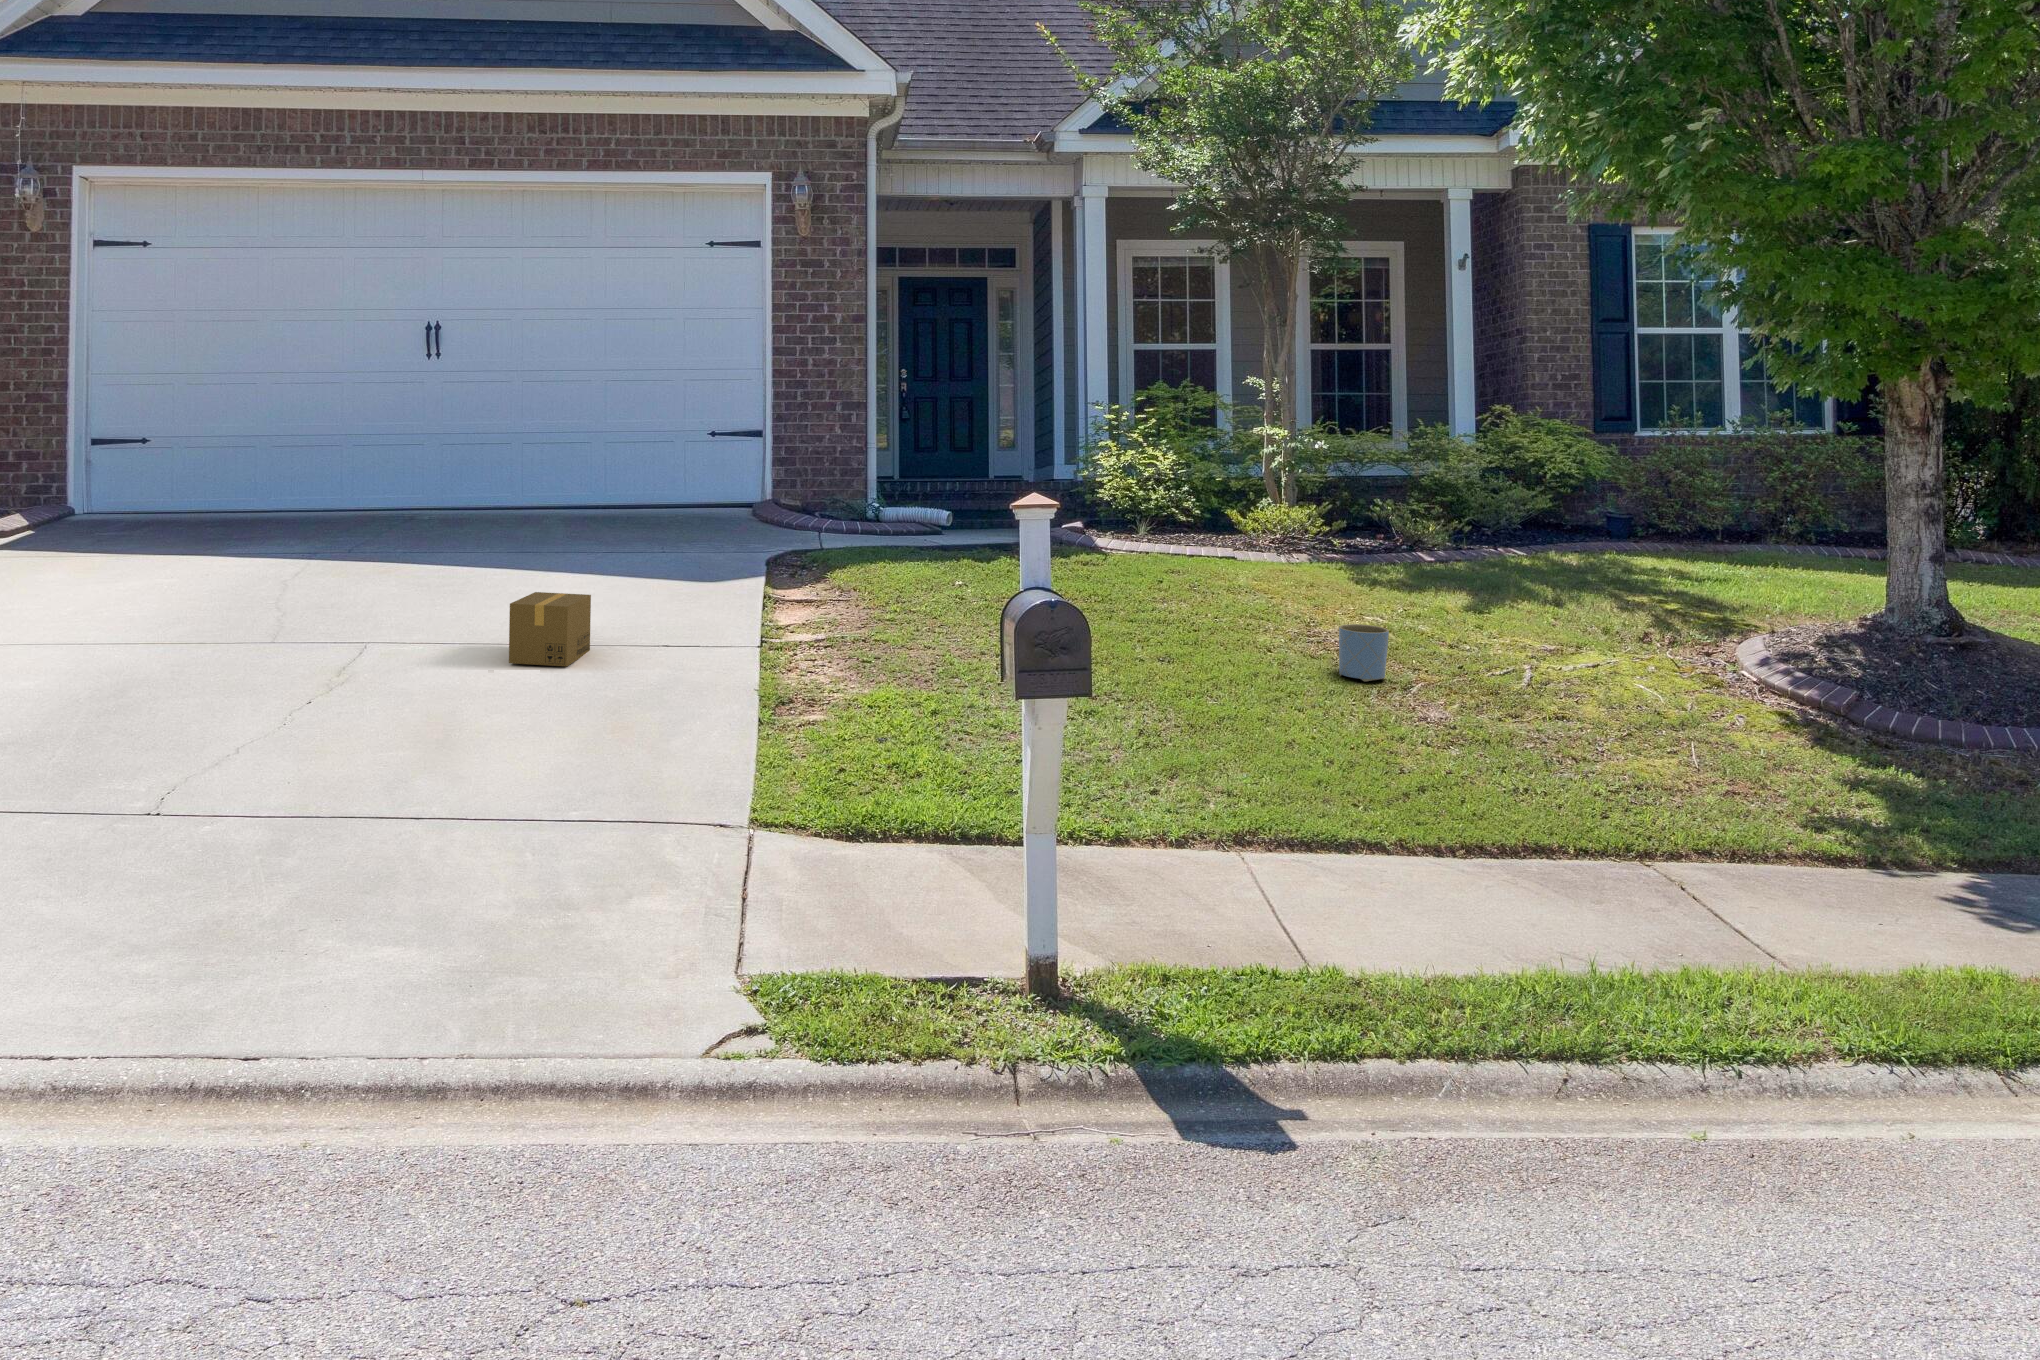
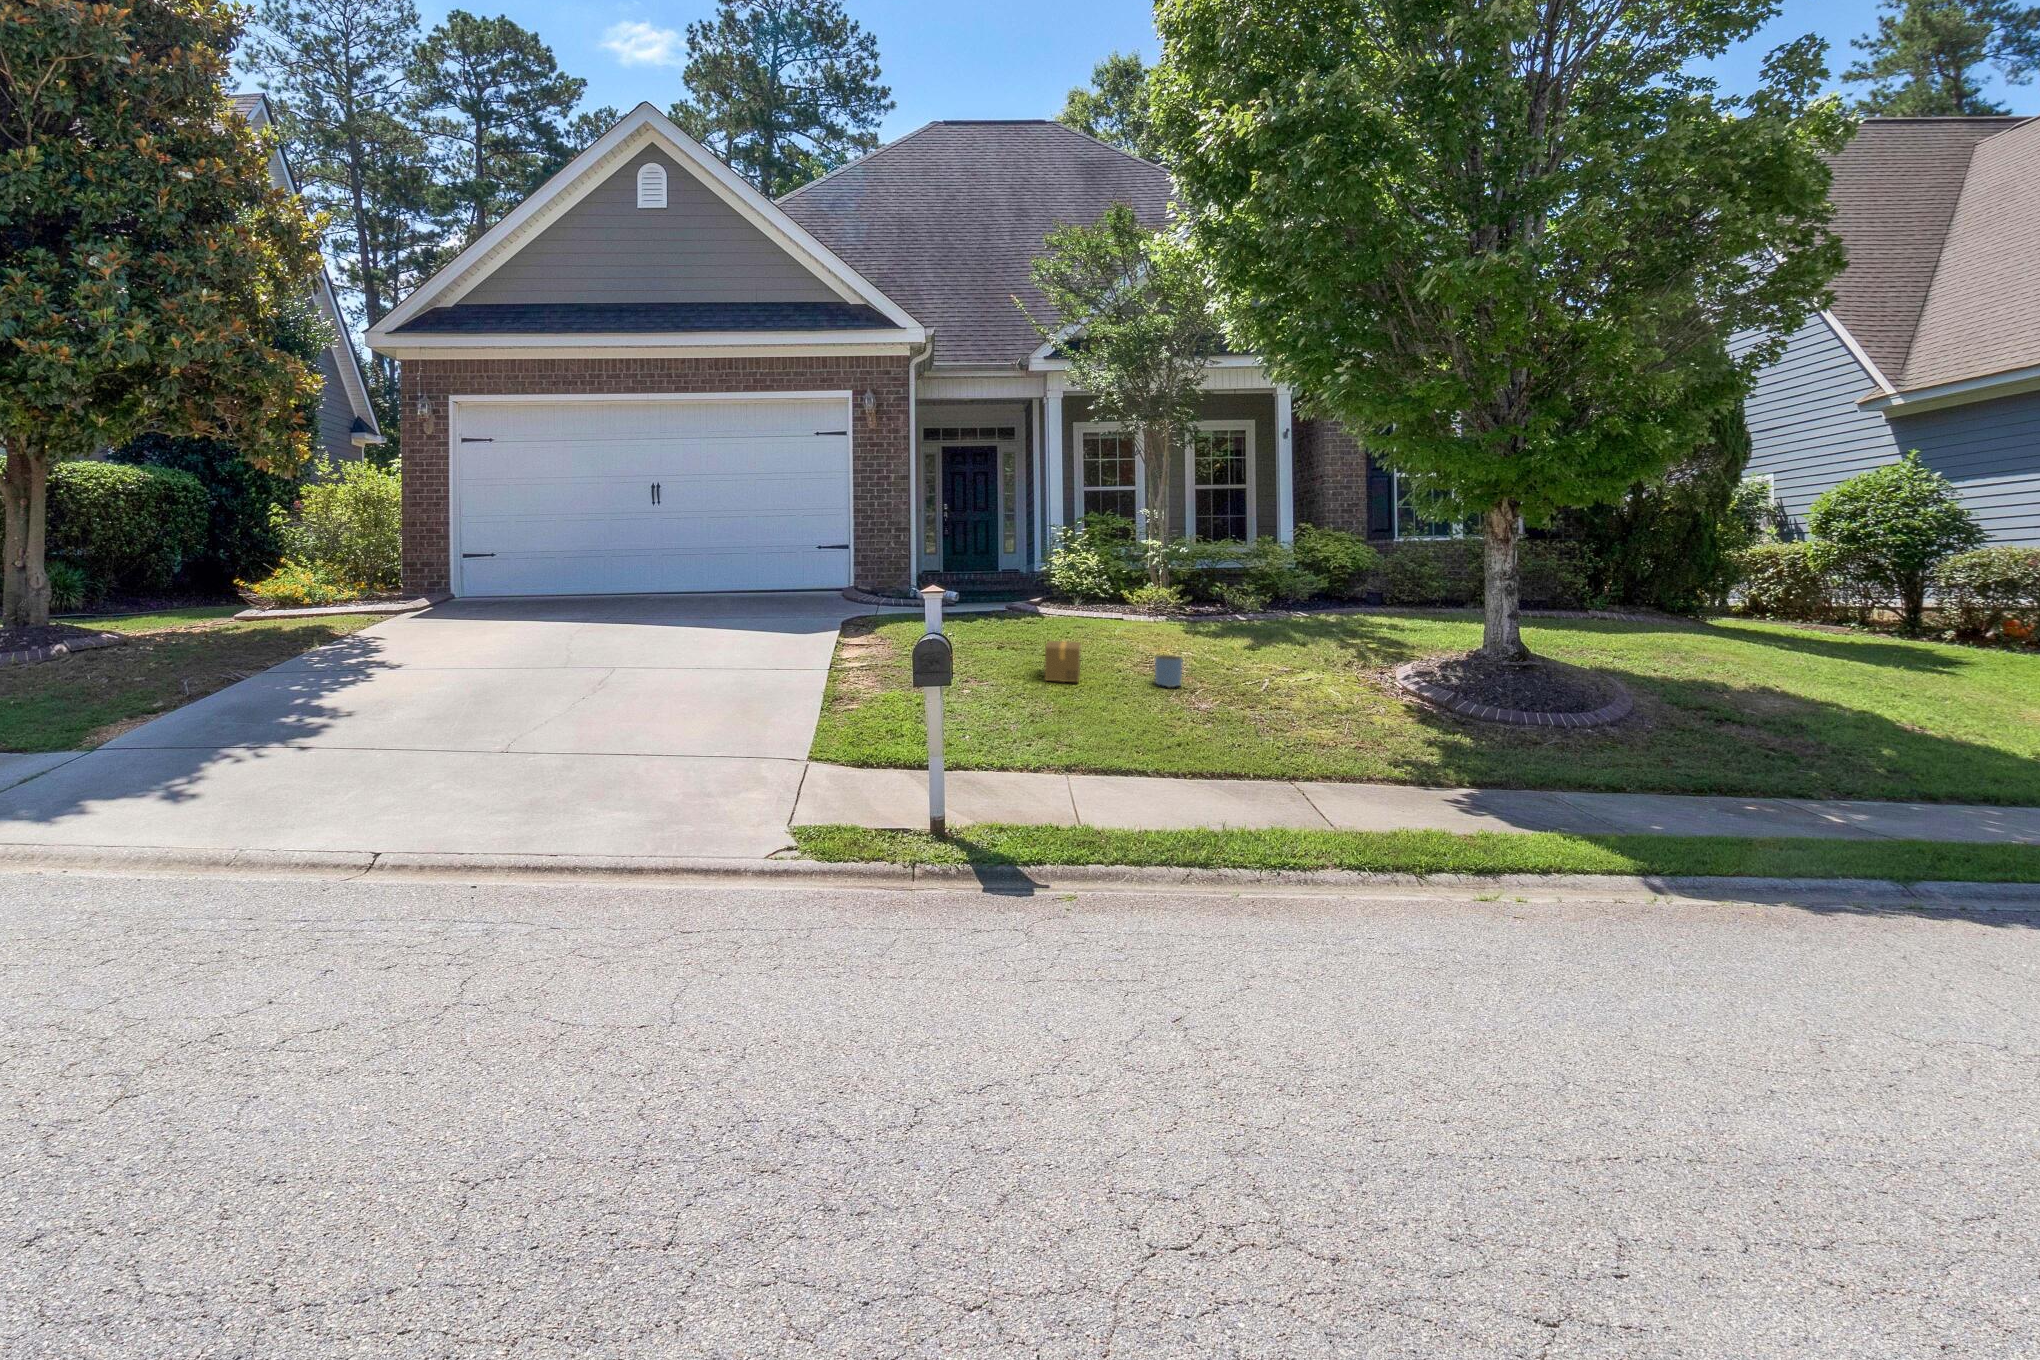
cardboard box: present [509,592,591,666] -> present [1045,641,1081,682]

